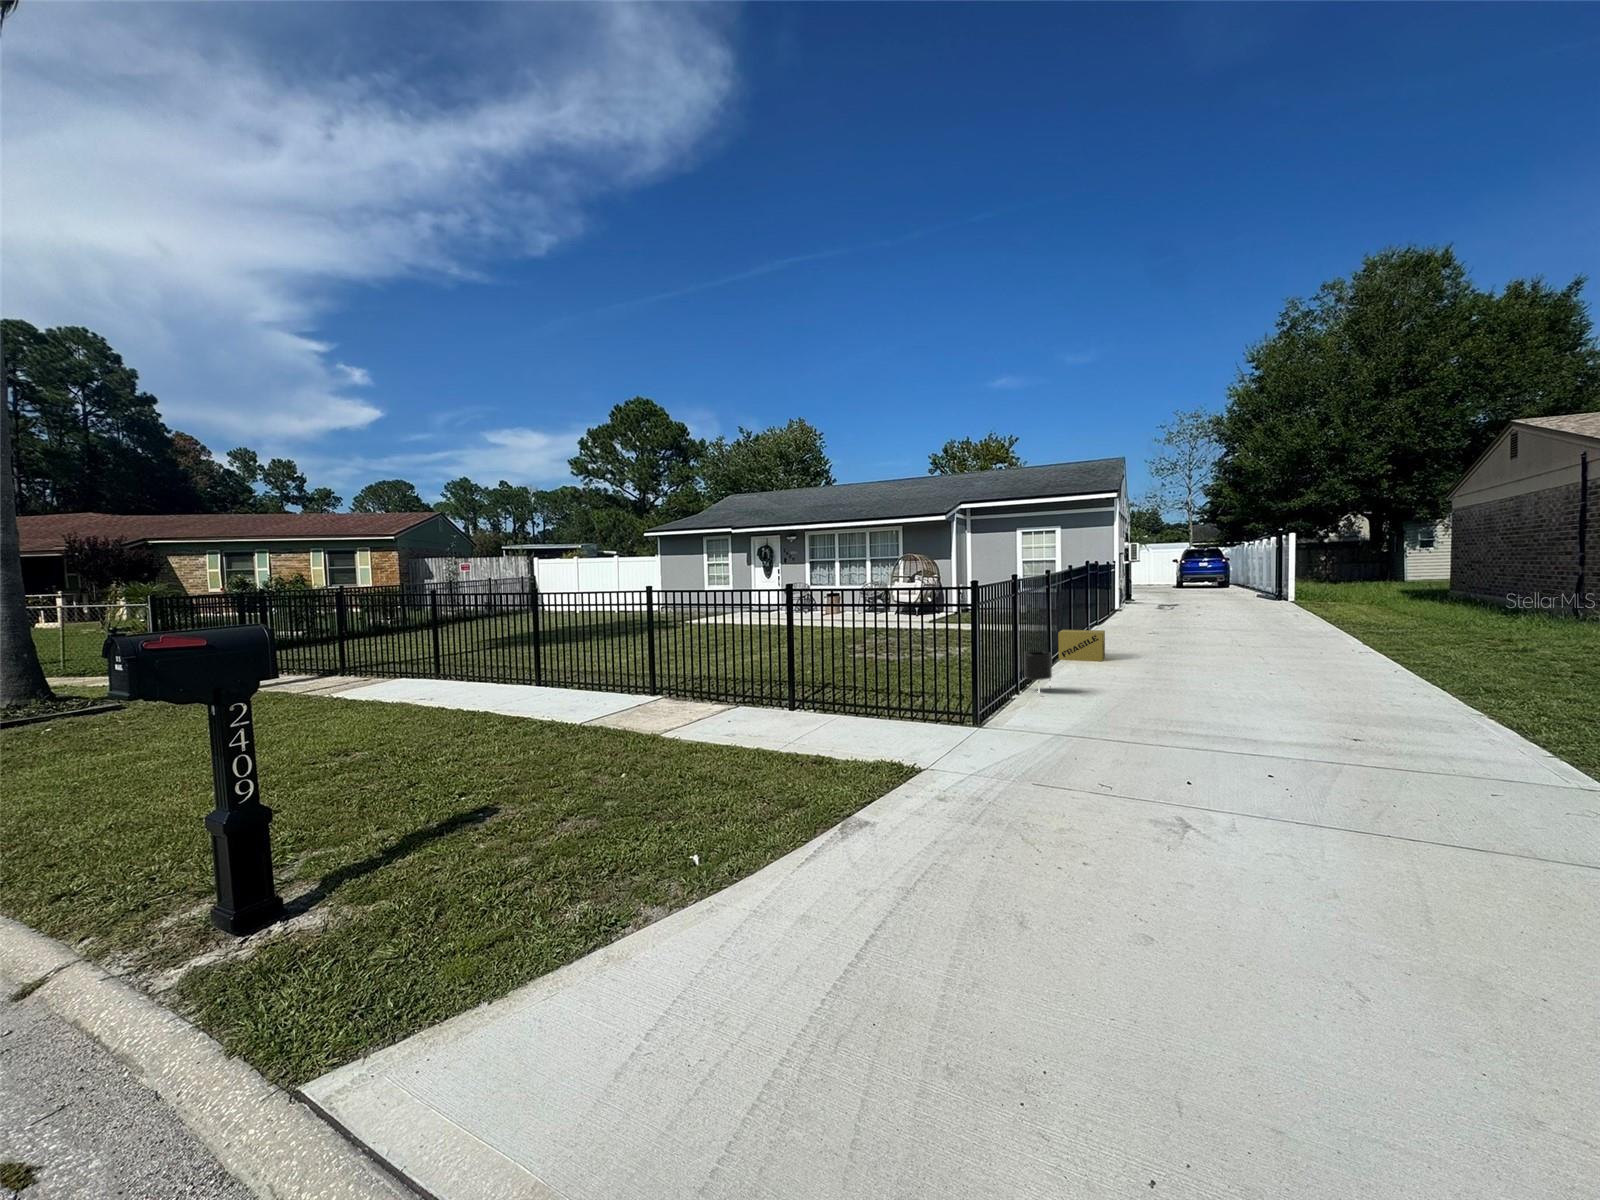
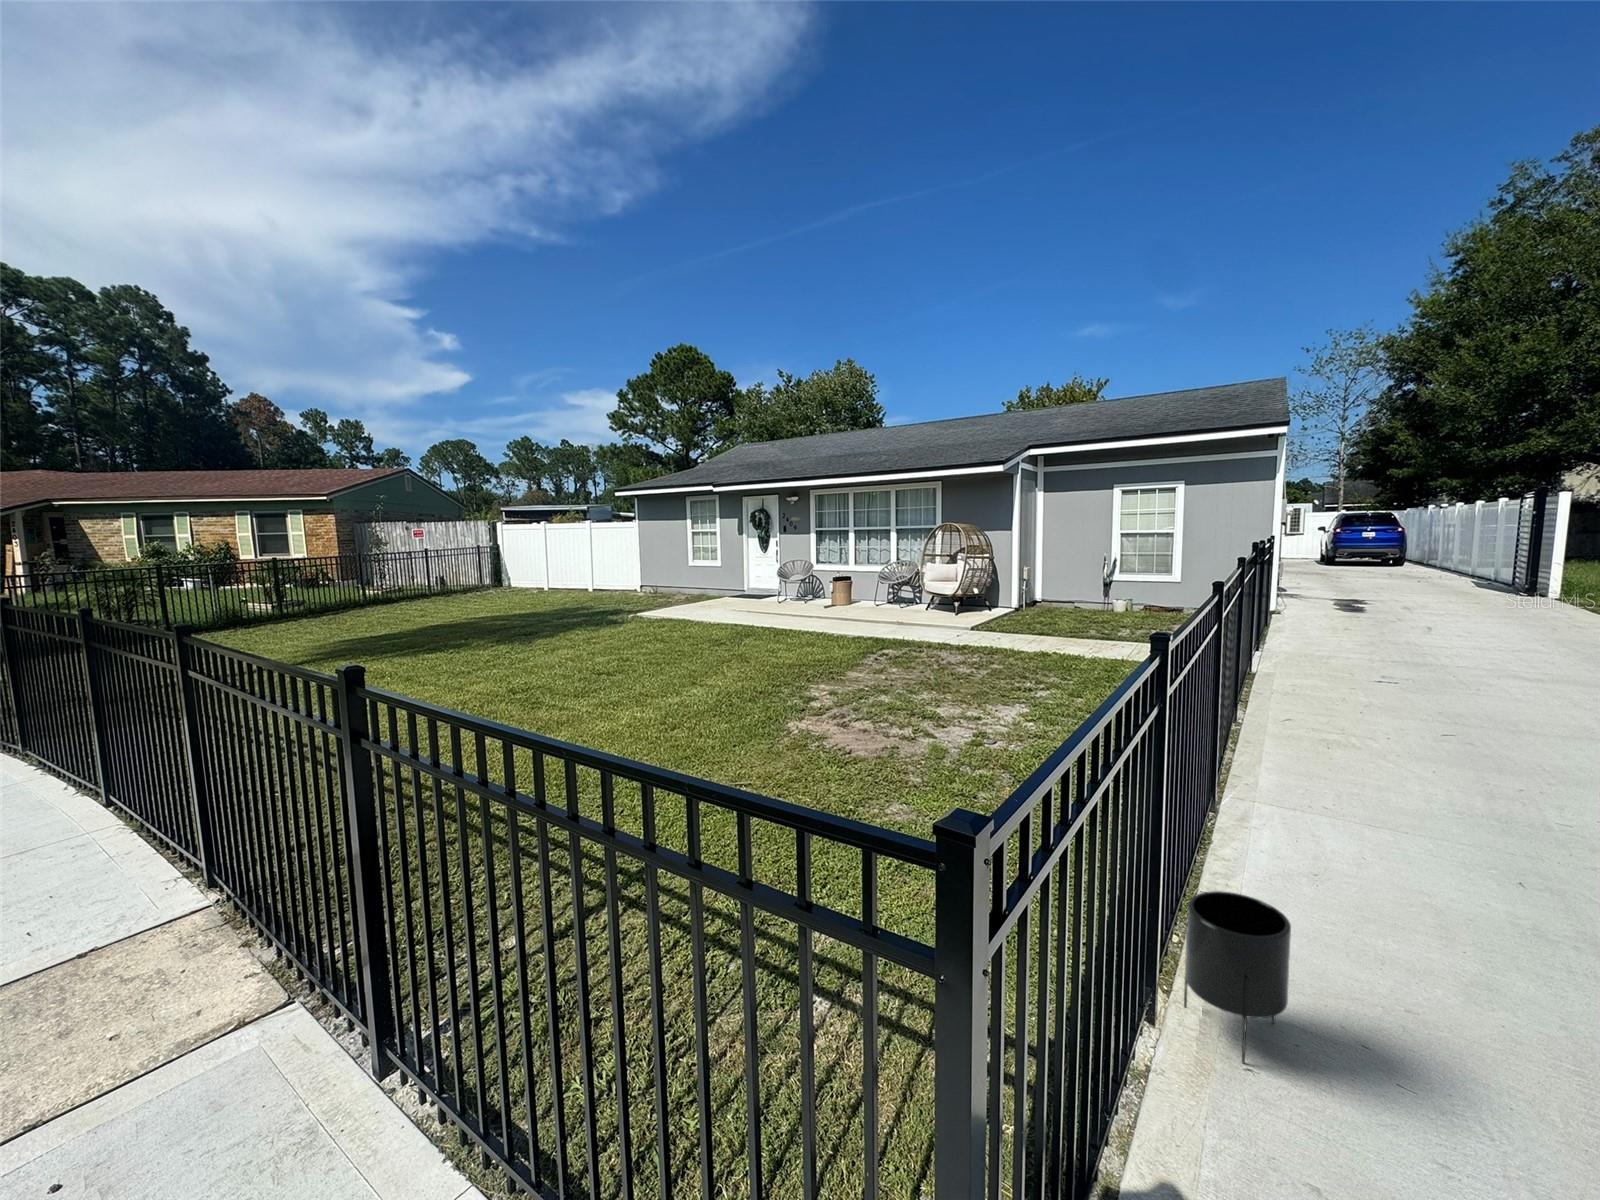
cardboard box: present [1058,630,1105,661] -> none [1232,713,1351,807]

